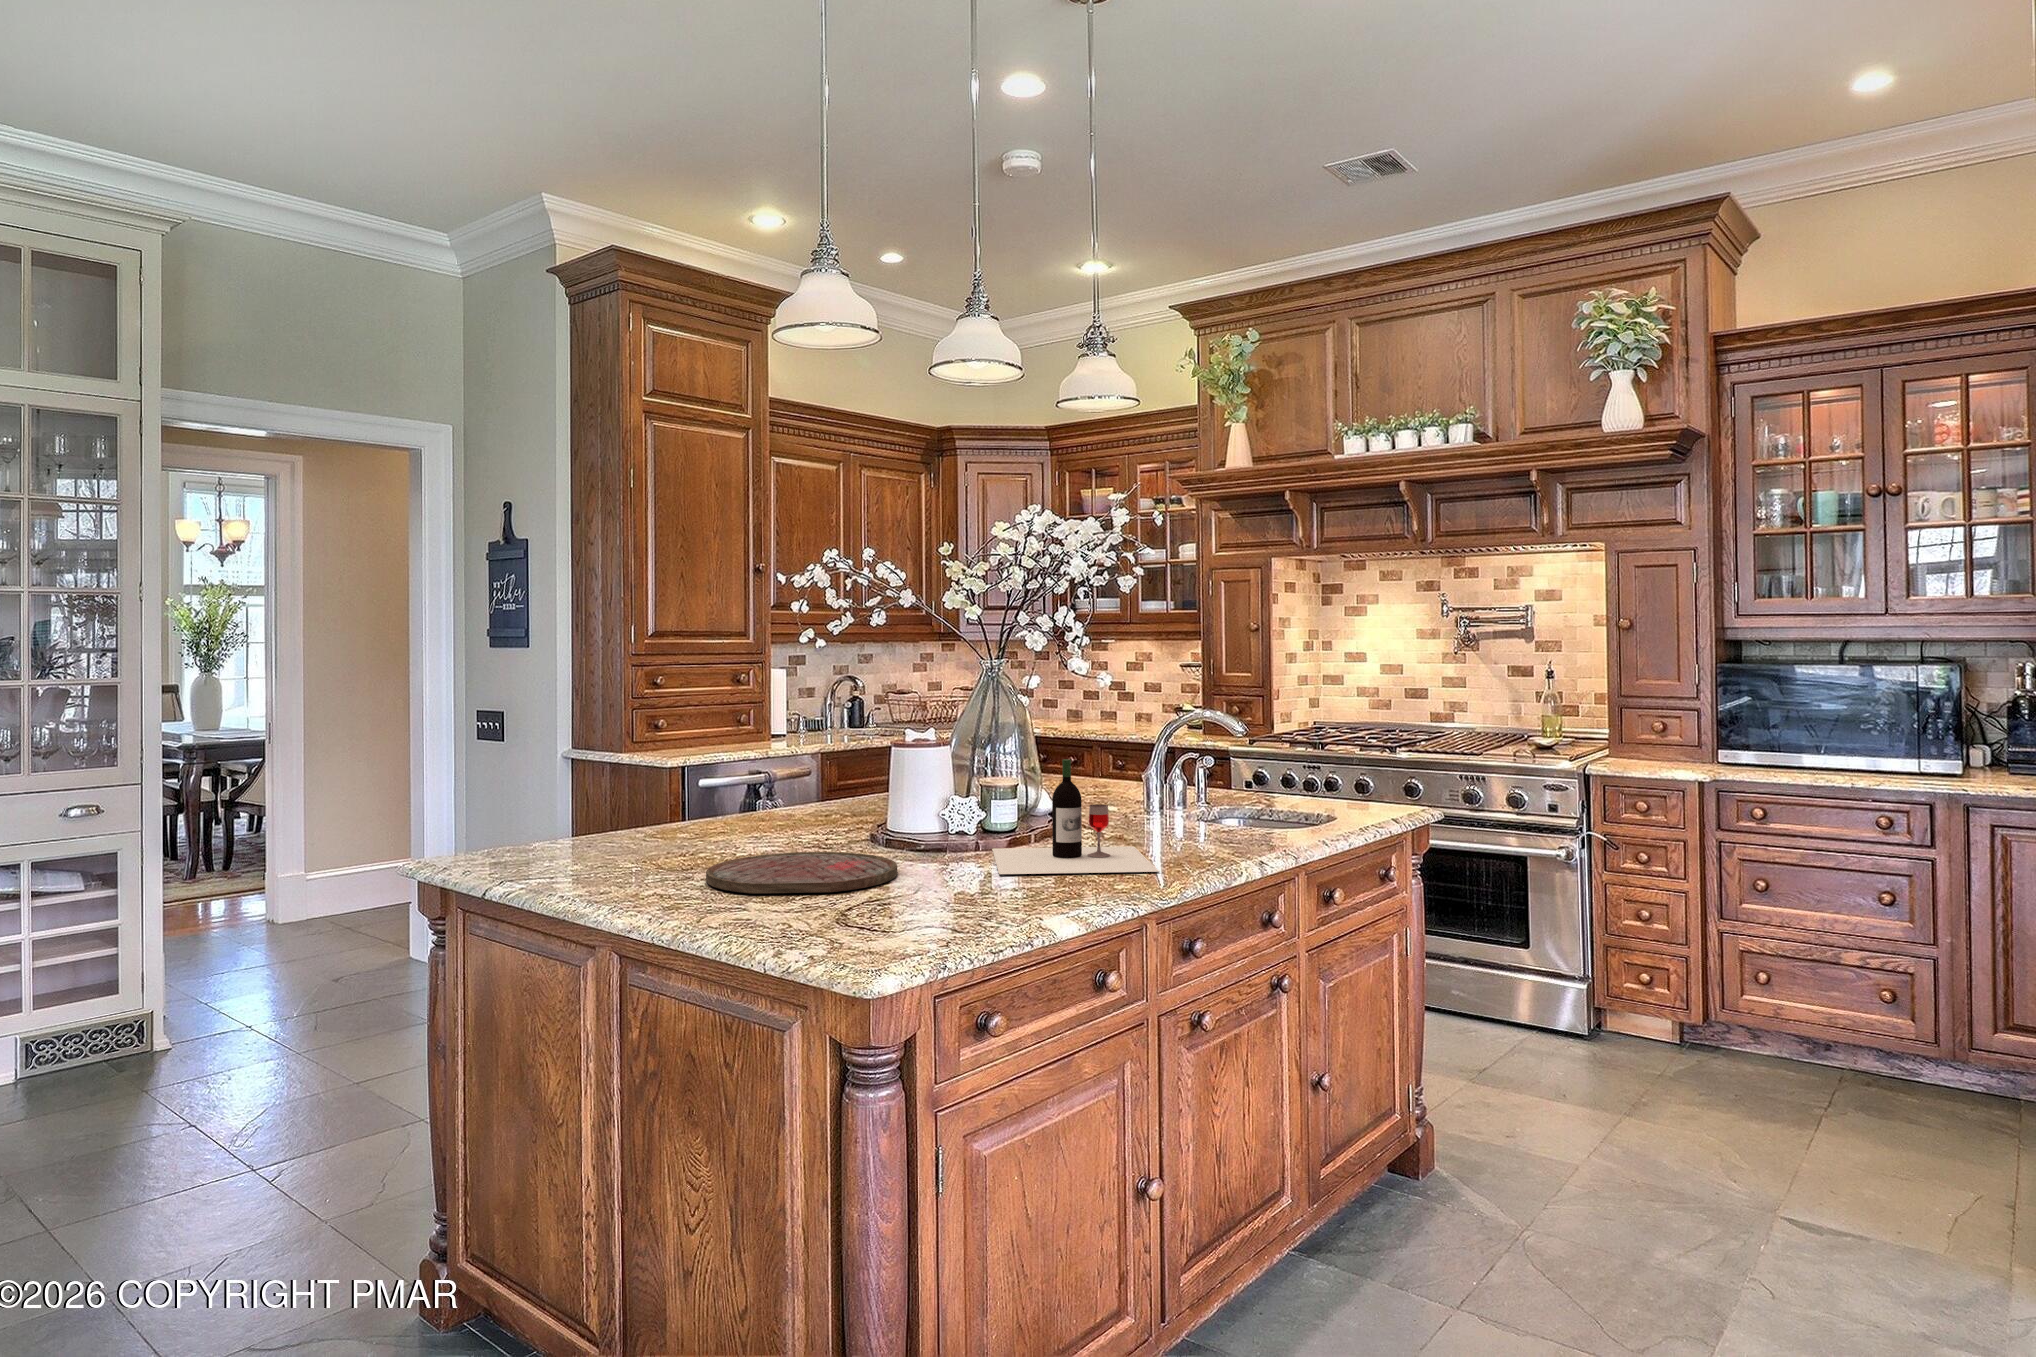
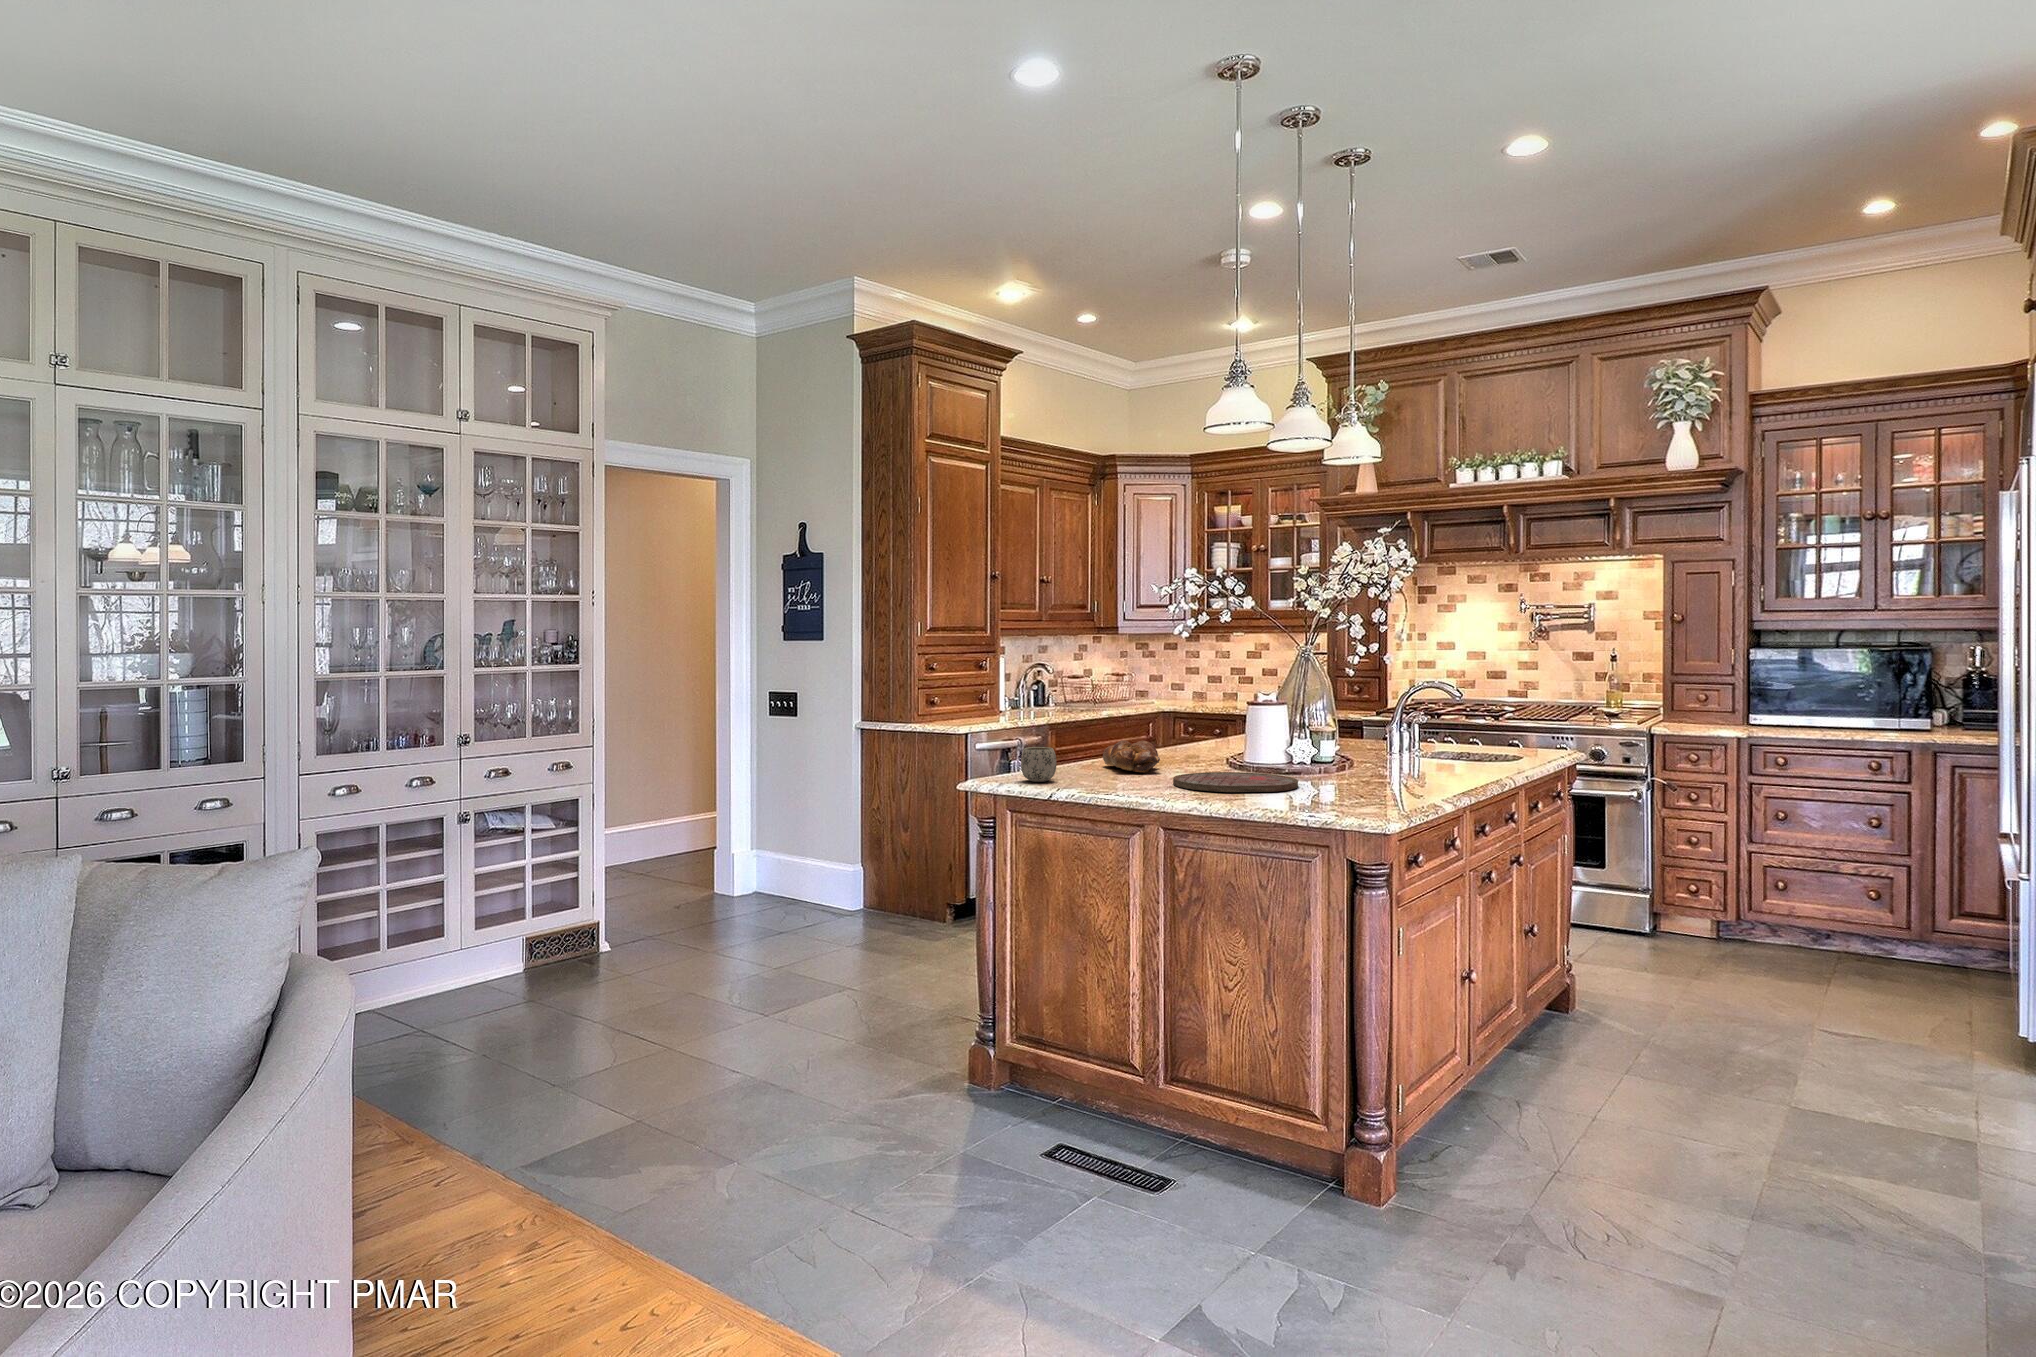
wine bottle: present [992,759,1159,874] -> none [1324,711,1462,783]
bread loaf: none [681,801,766,850] -> present [1103,740,1160,773]
mug: none [502,815,571,868] -> present [1021,747,1056,782]

